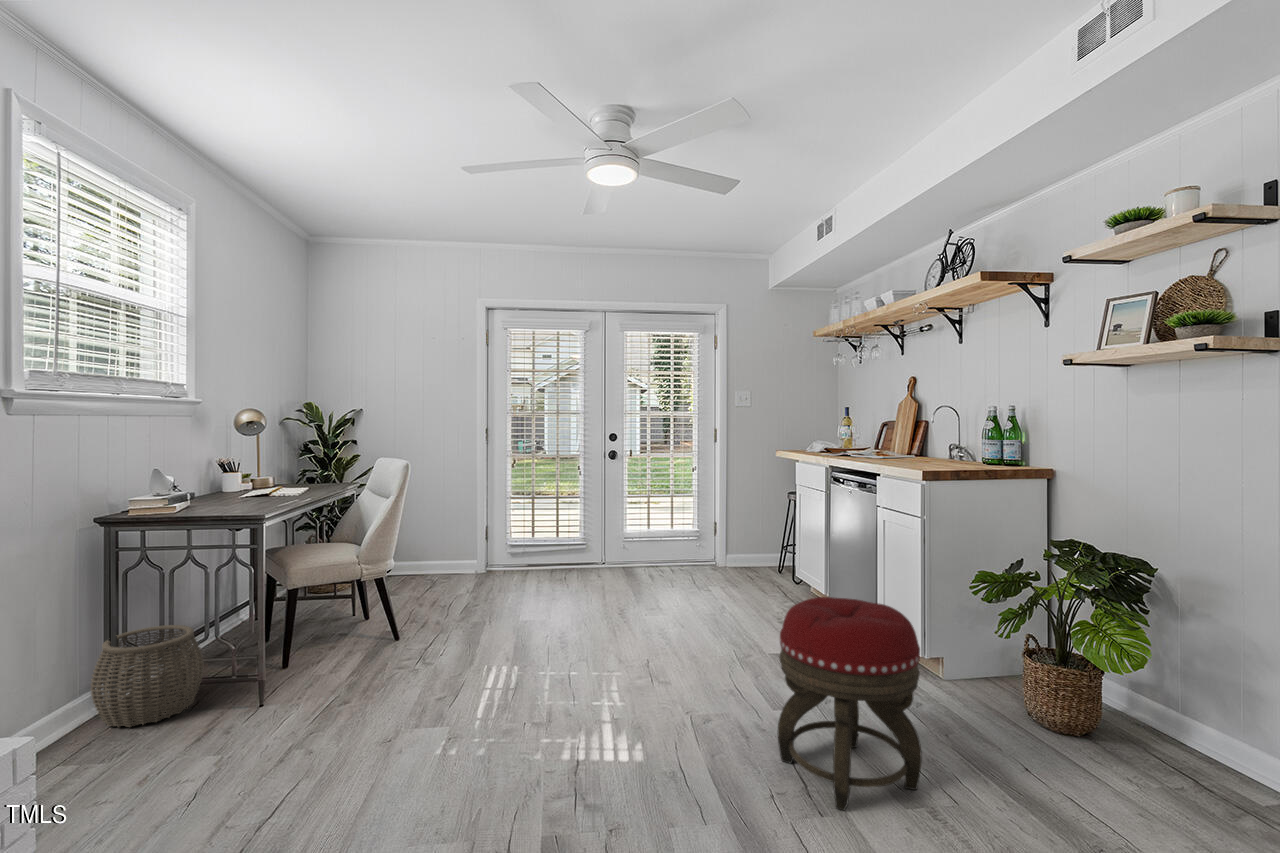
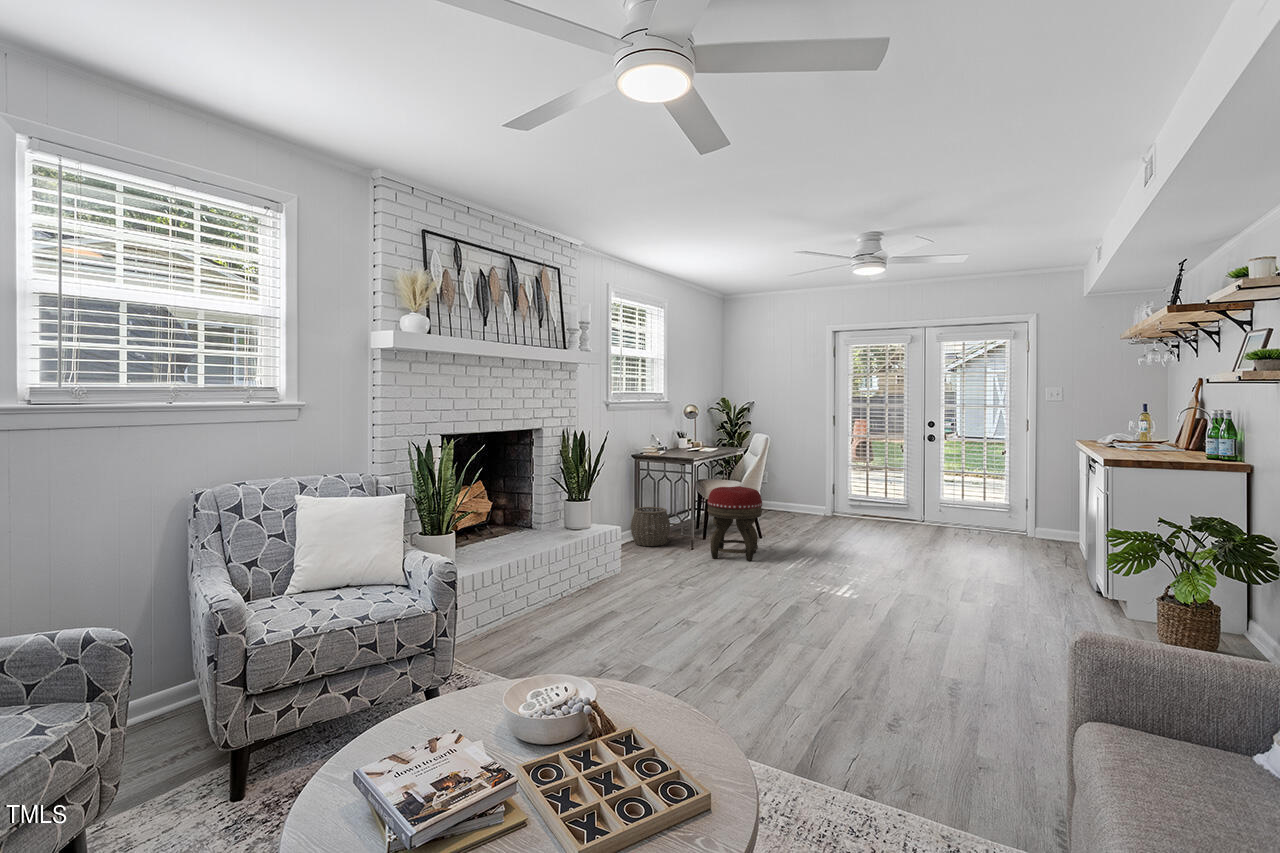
footstool: present [777,597,922,810] -> present [708,486,762,561]

